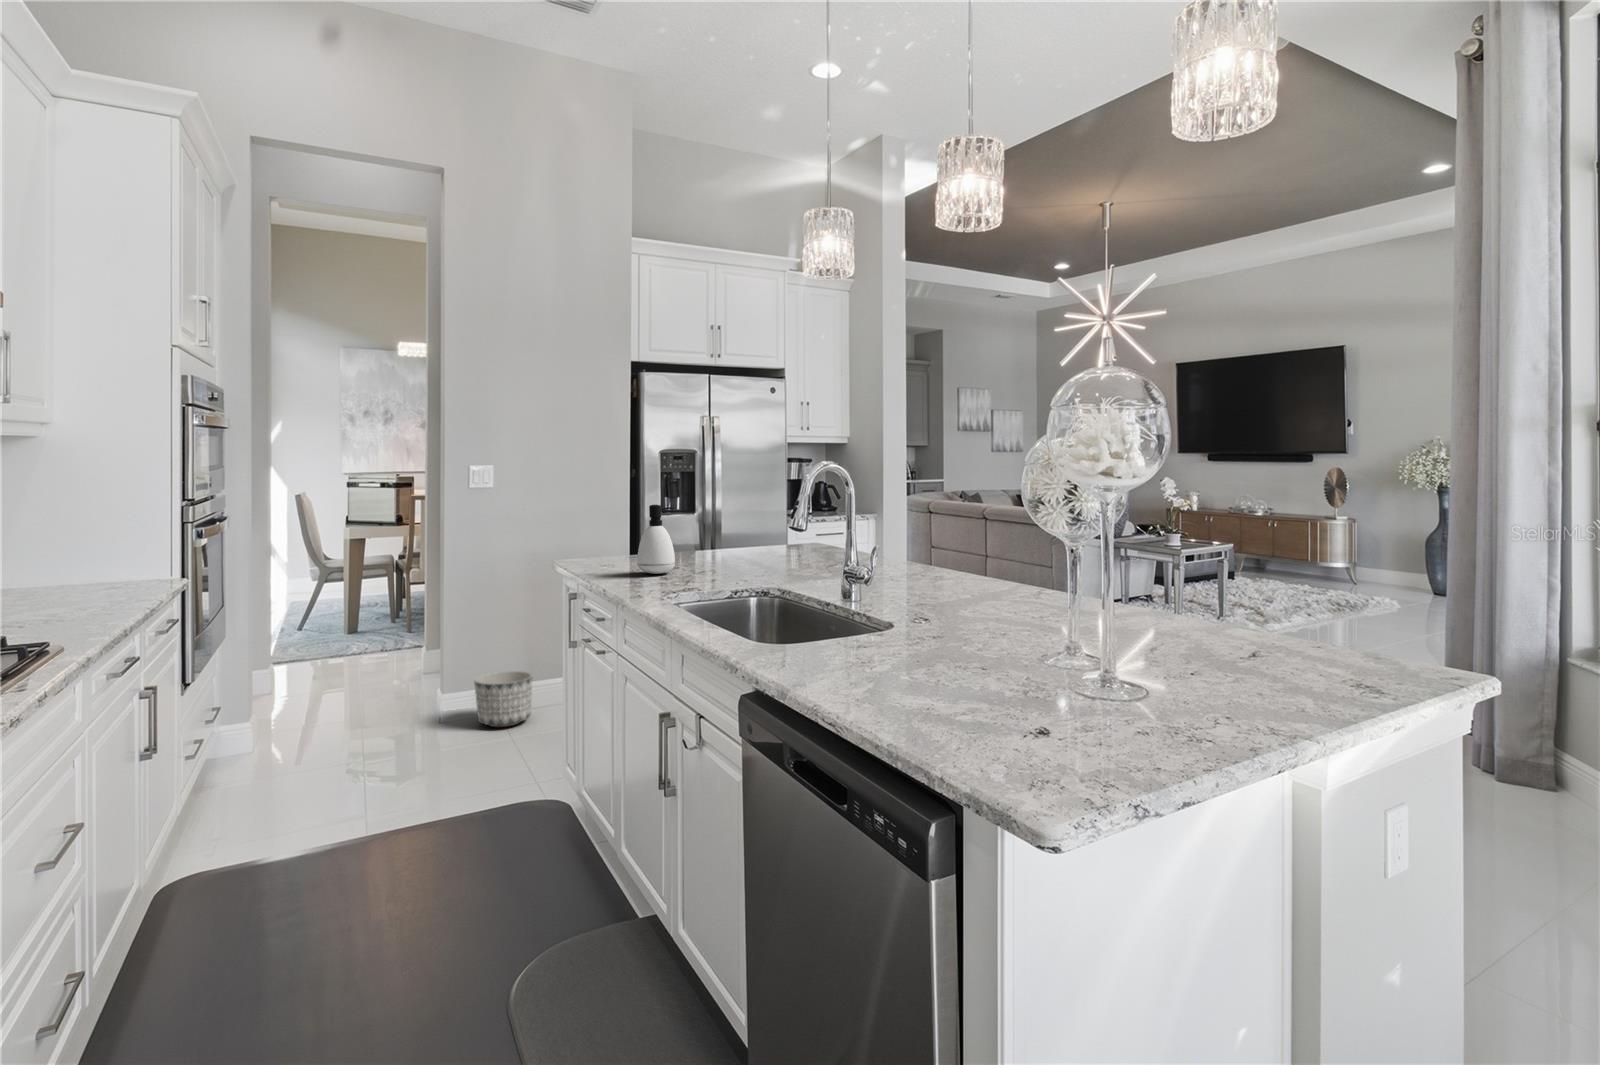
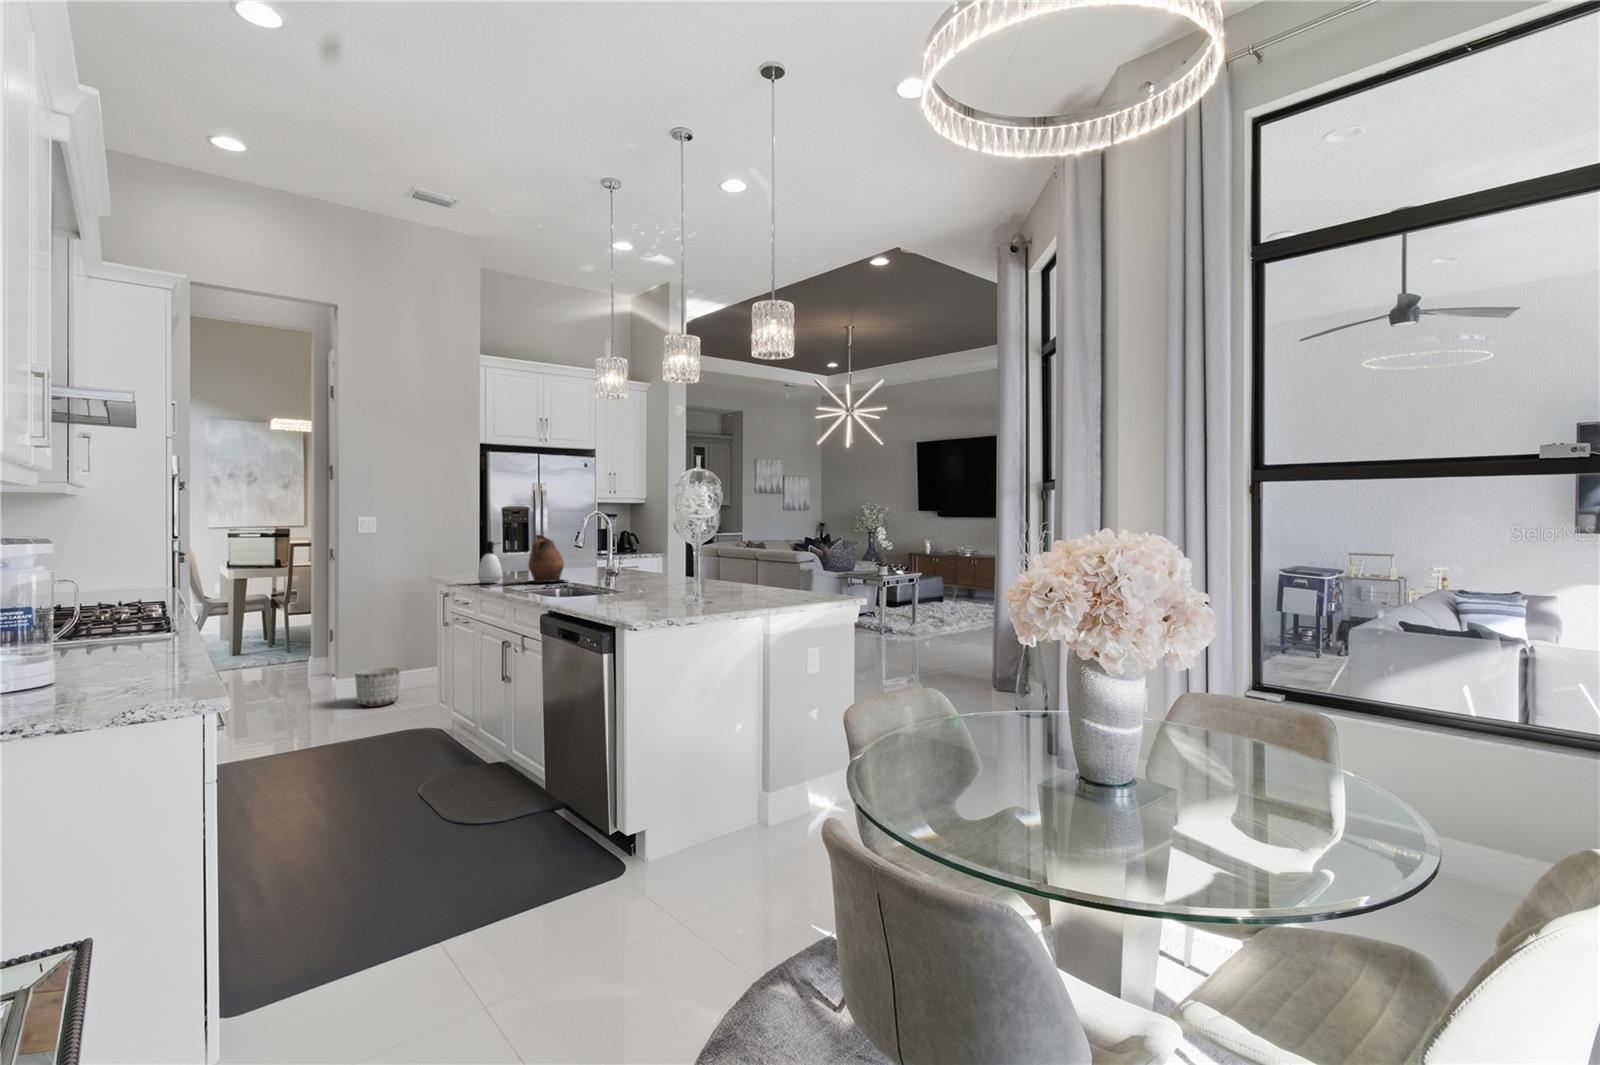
ceramic pitcher: none [709,495,782,575] -> present [528,535,564,582]

